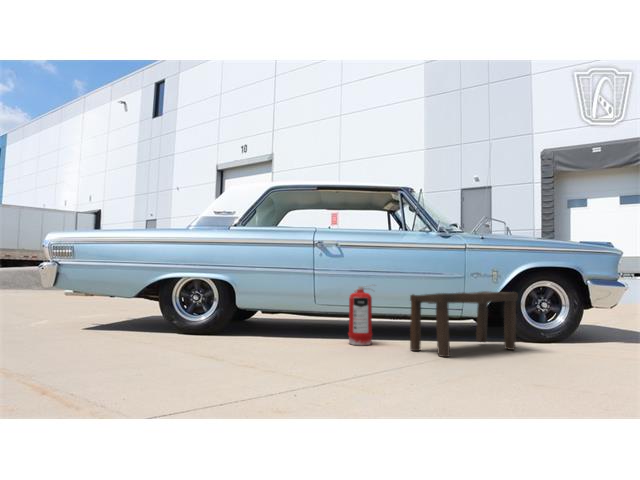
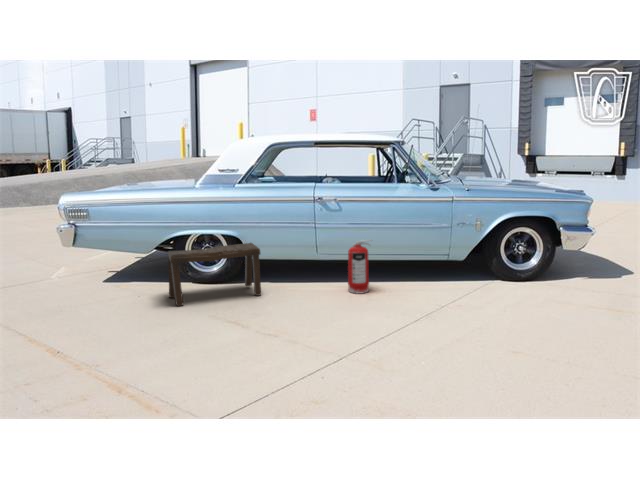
bench: present [410,291,518,357] -> present [168,243,261,306]

